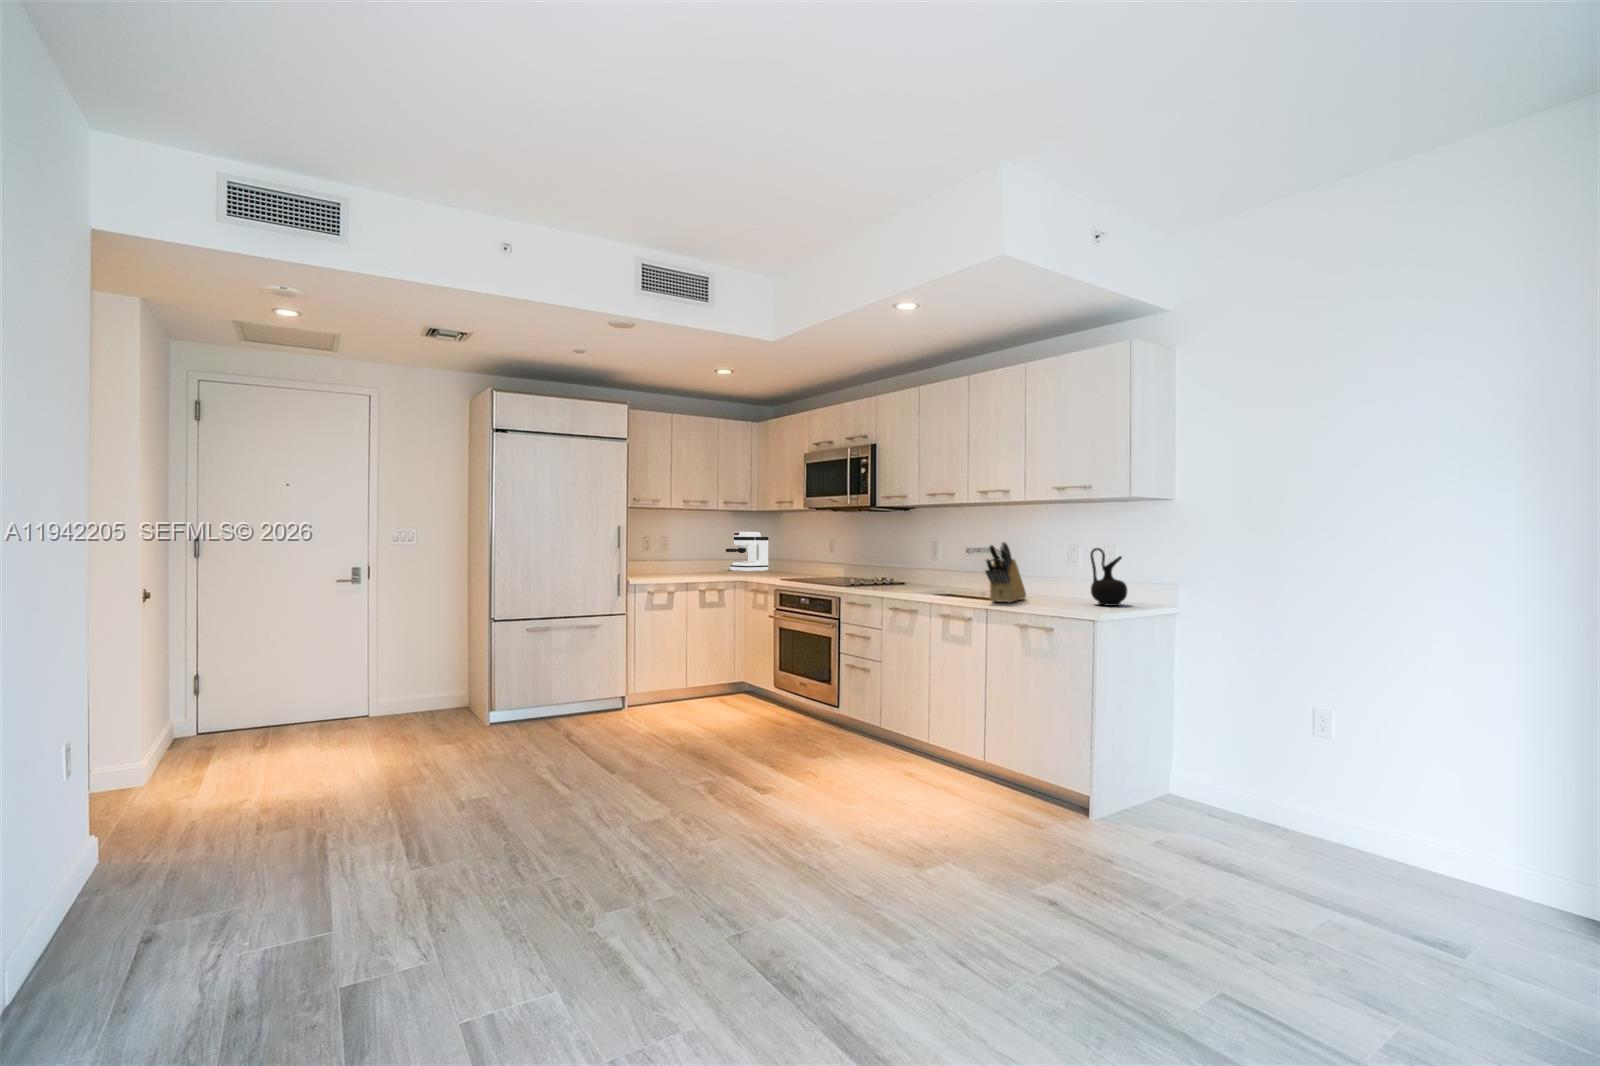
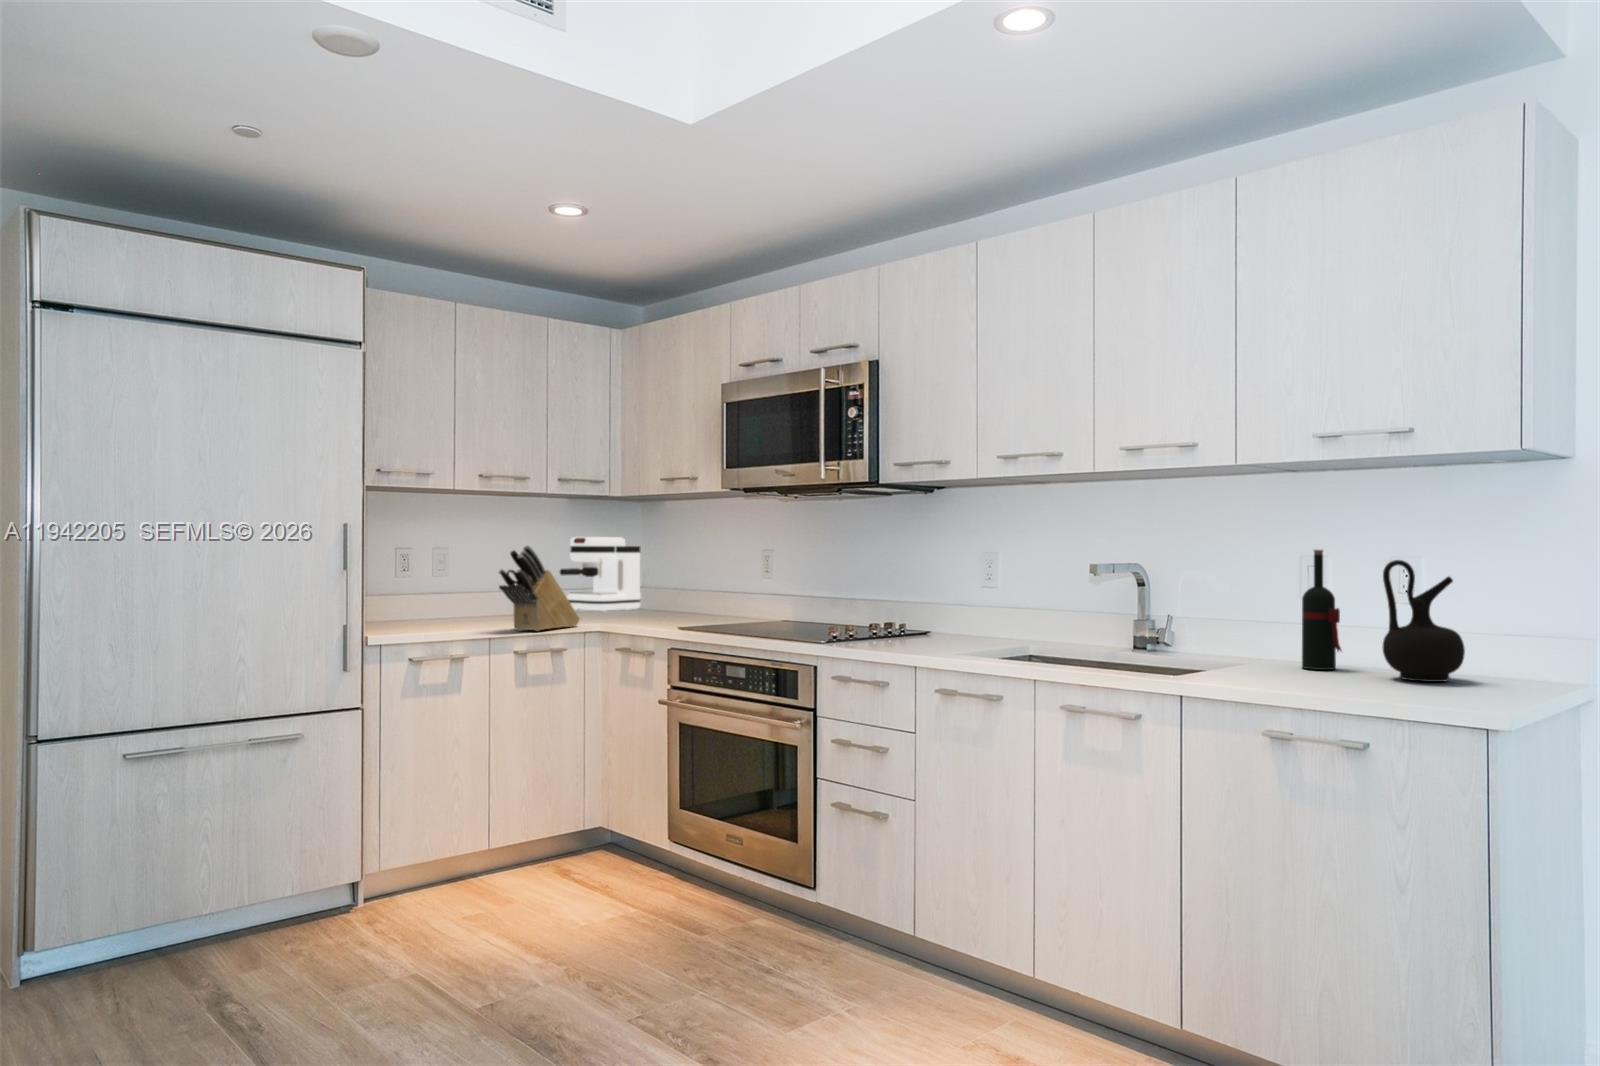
knife block: present [985,542,1026,603] -> present [499,546,580,631]
wine bottle: none [1062,542,1079,601] -> present [1302,550,1341,670]

